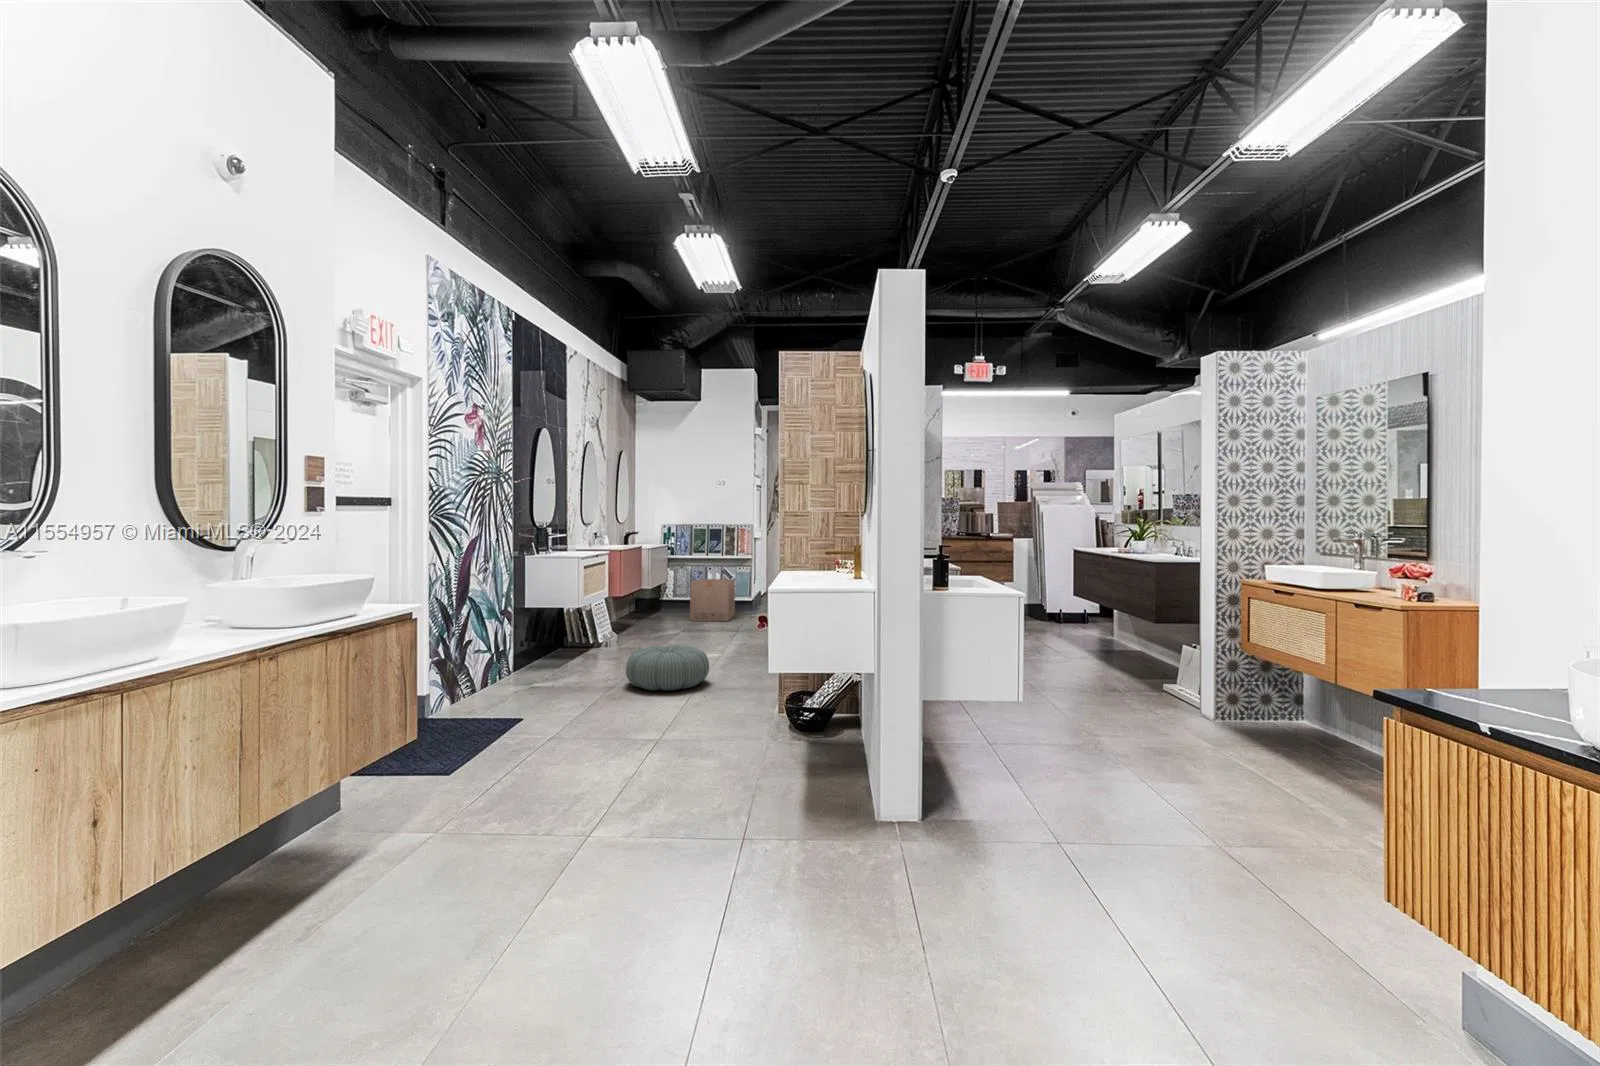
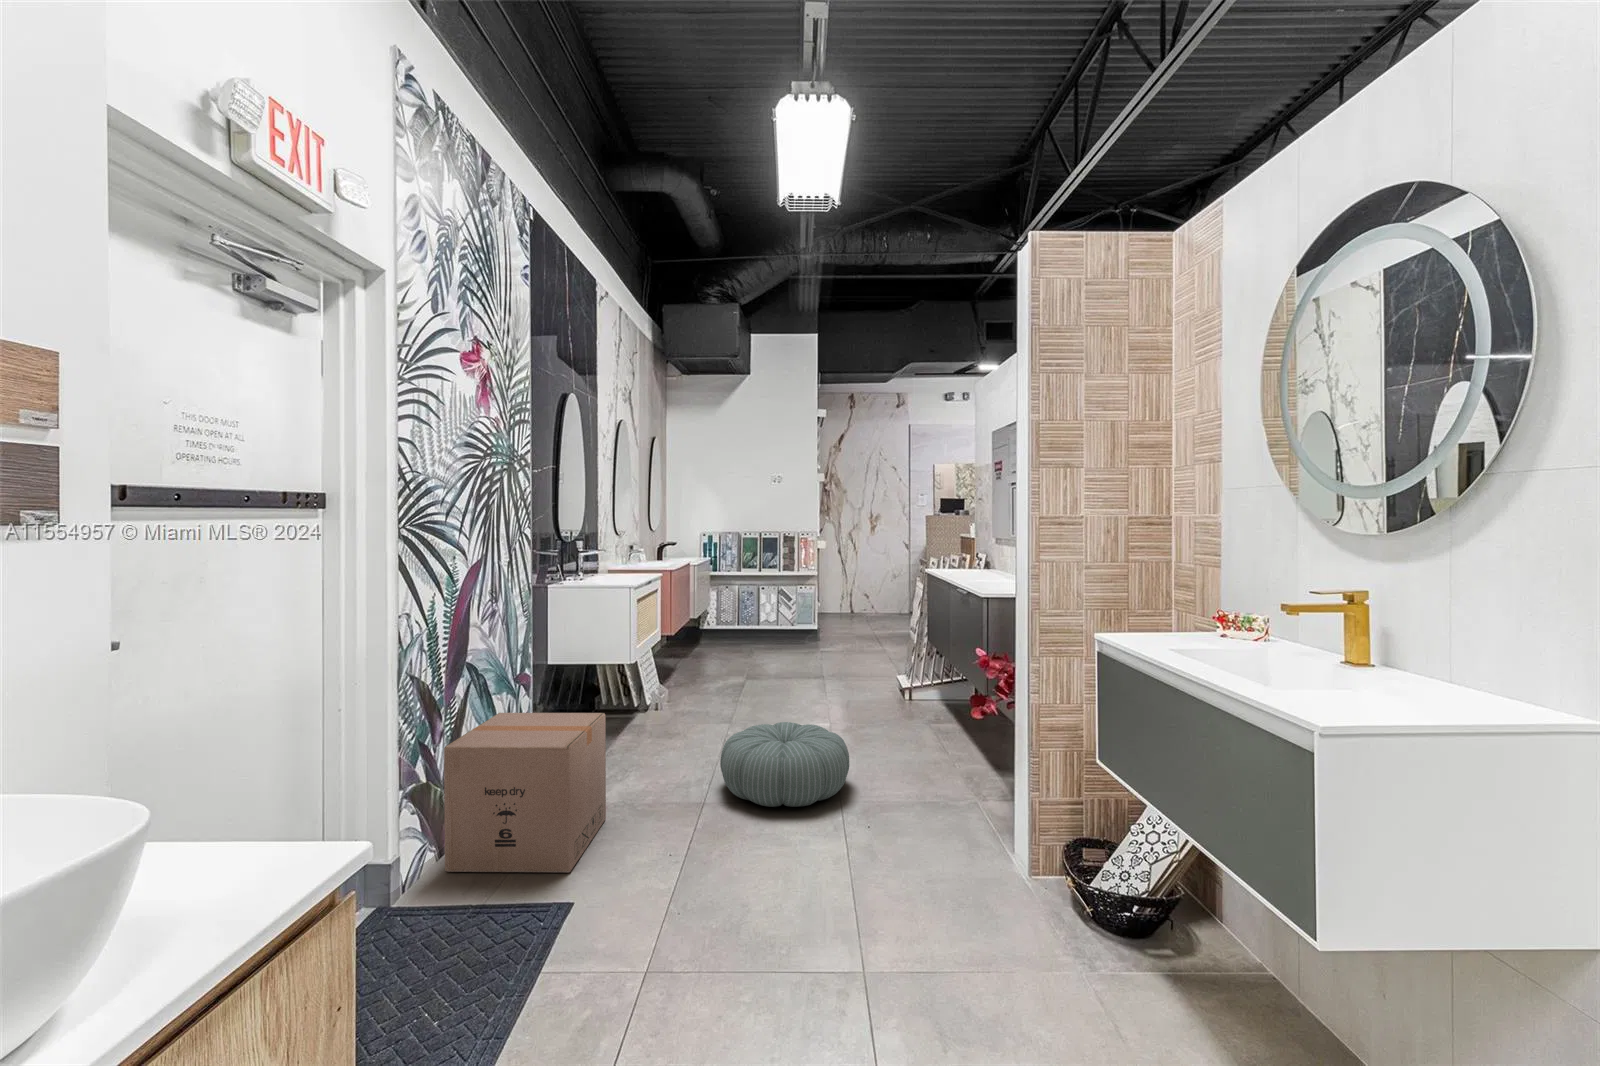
cardboard box: present [690,579,735,621] -> present [444,713,606,872]

